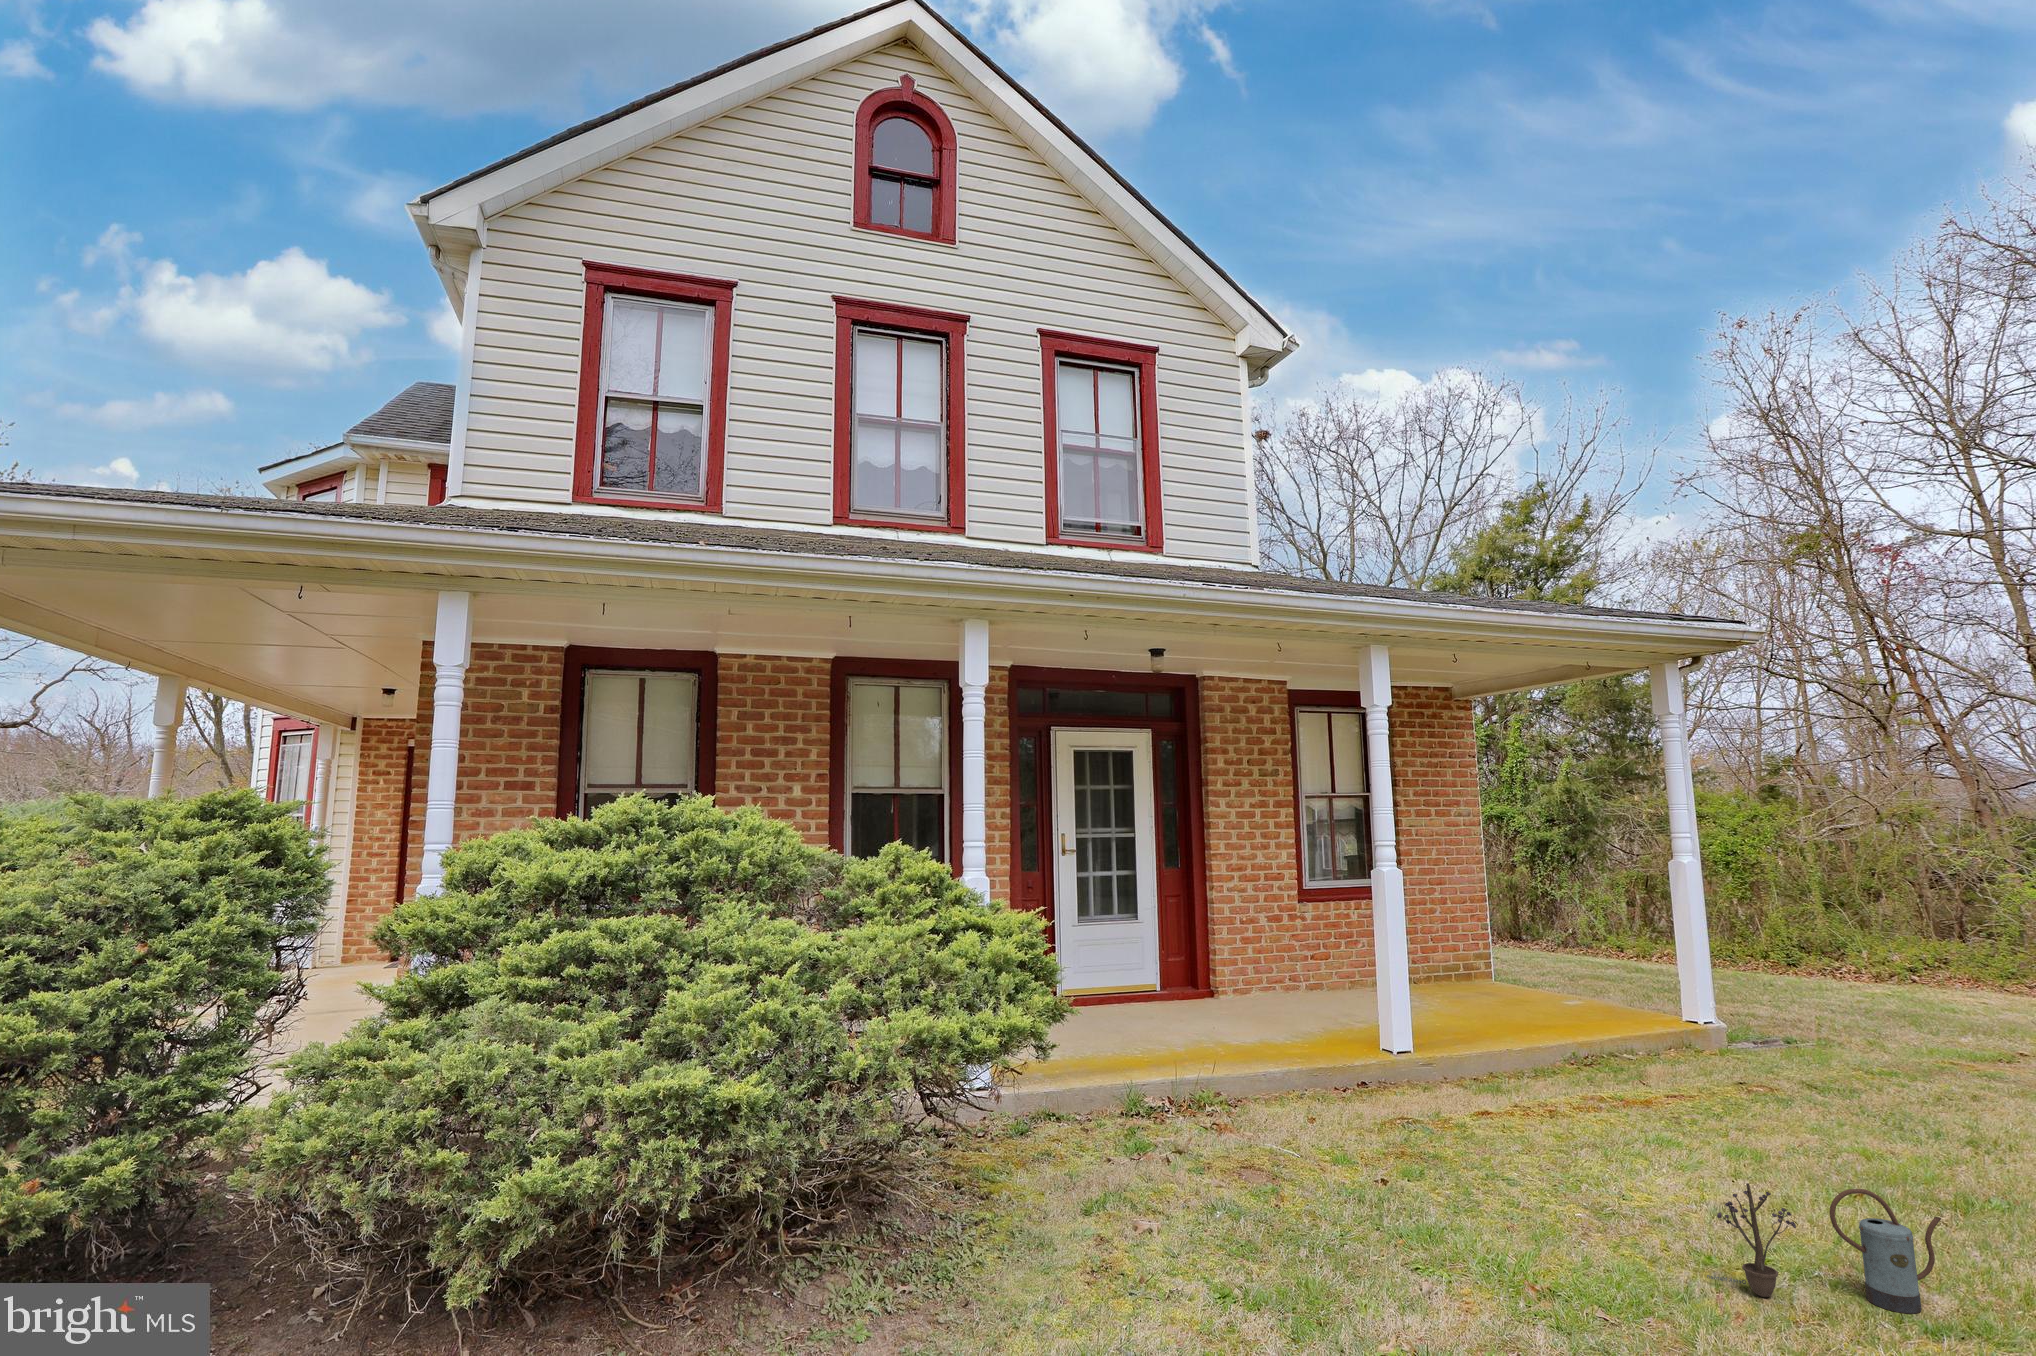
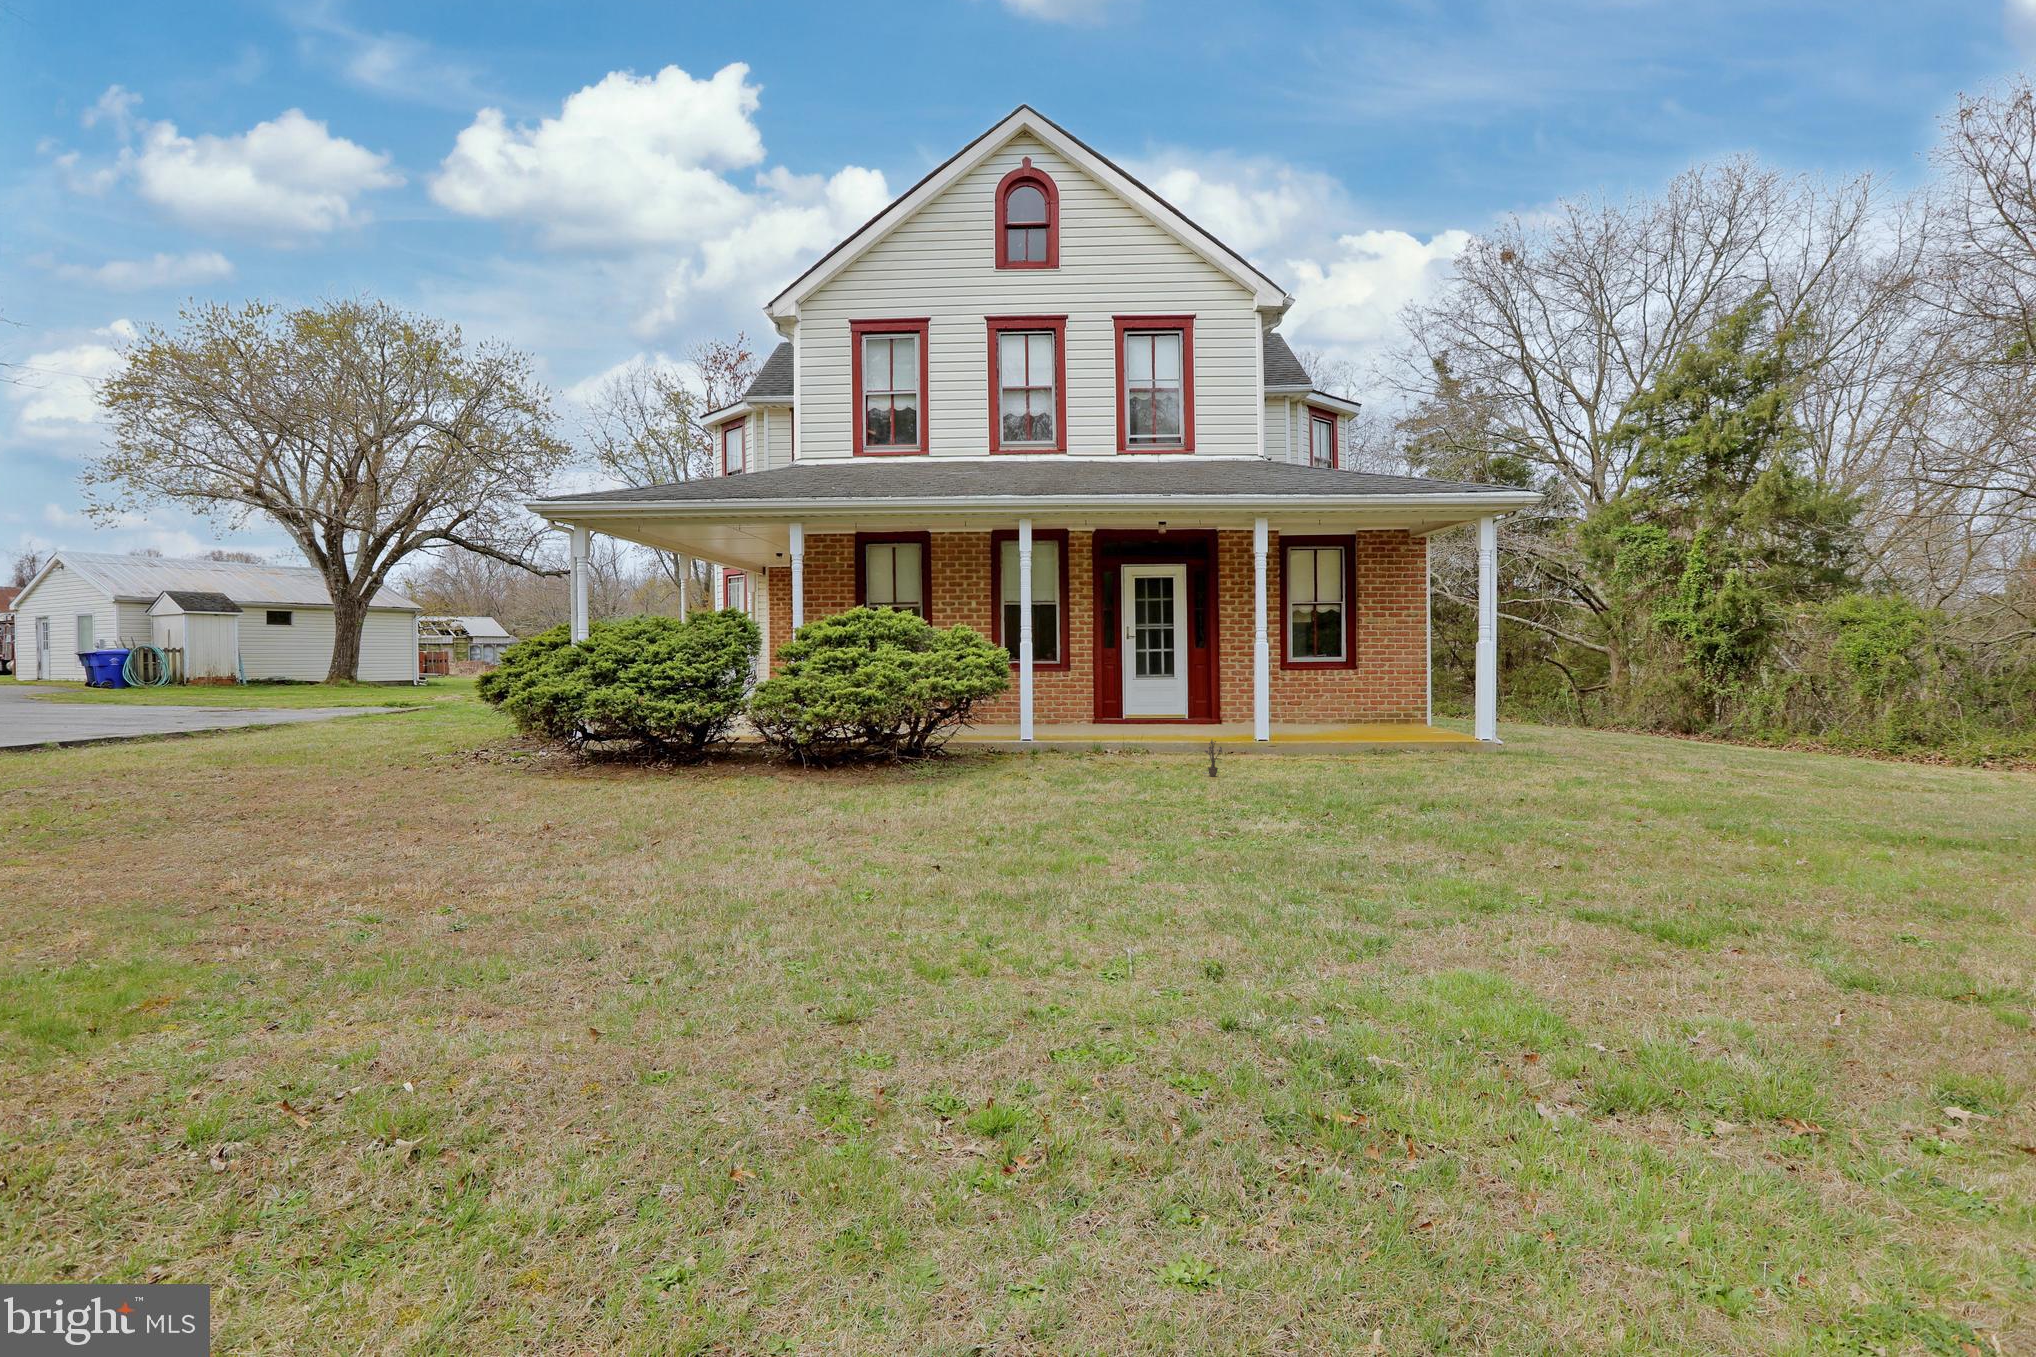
watering can: present [1830,1189,1941,1314] -> none [1238,740,1270,780]

